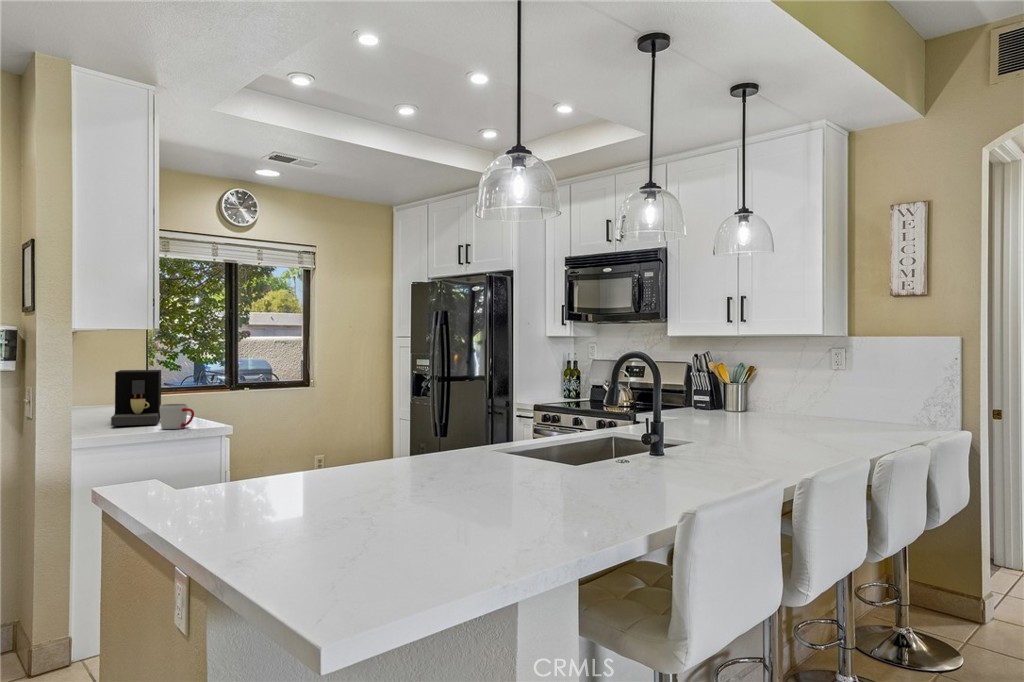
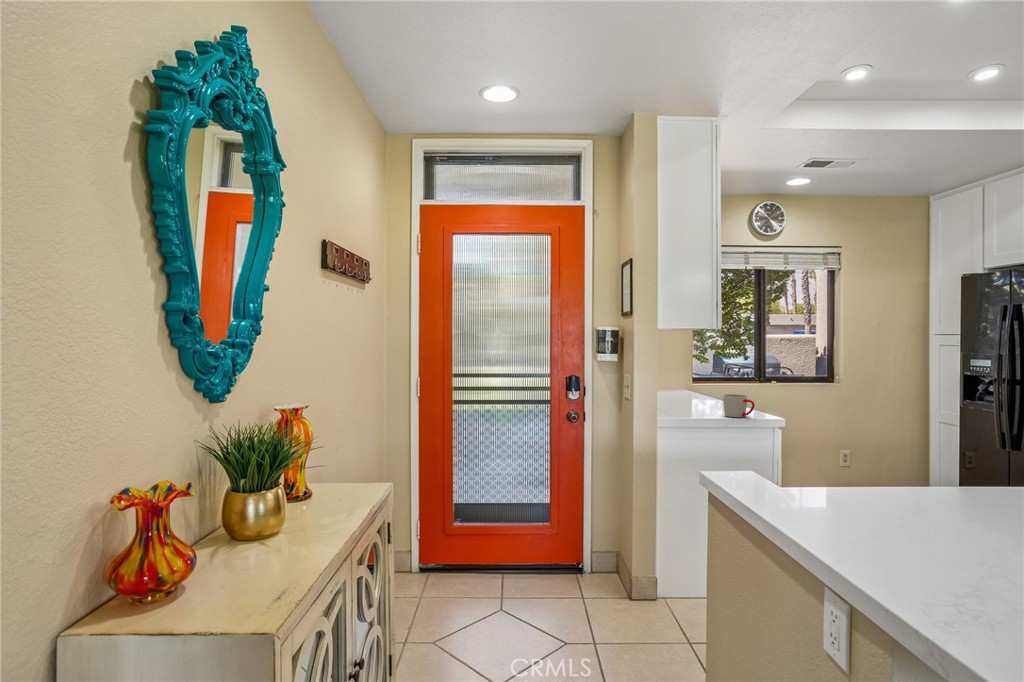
coffee maker: present [111,370,161,426] -> none [682,363,718,411]

